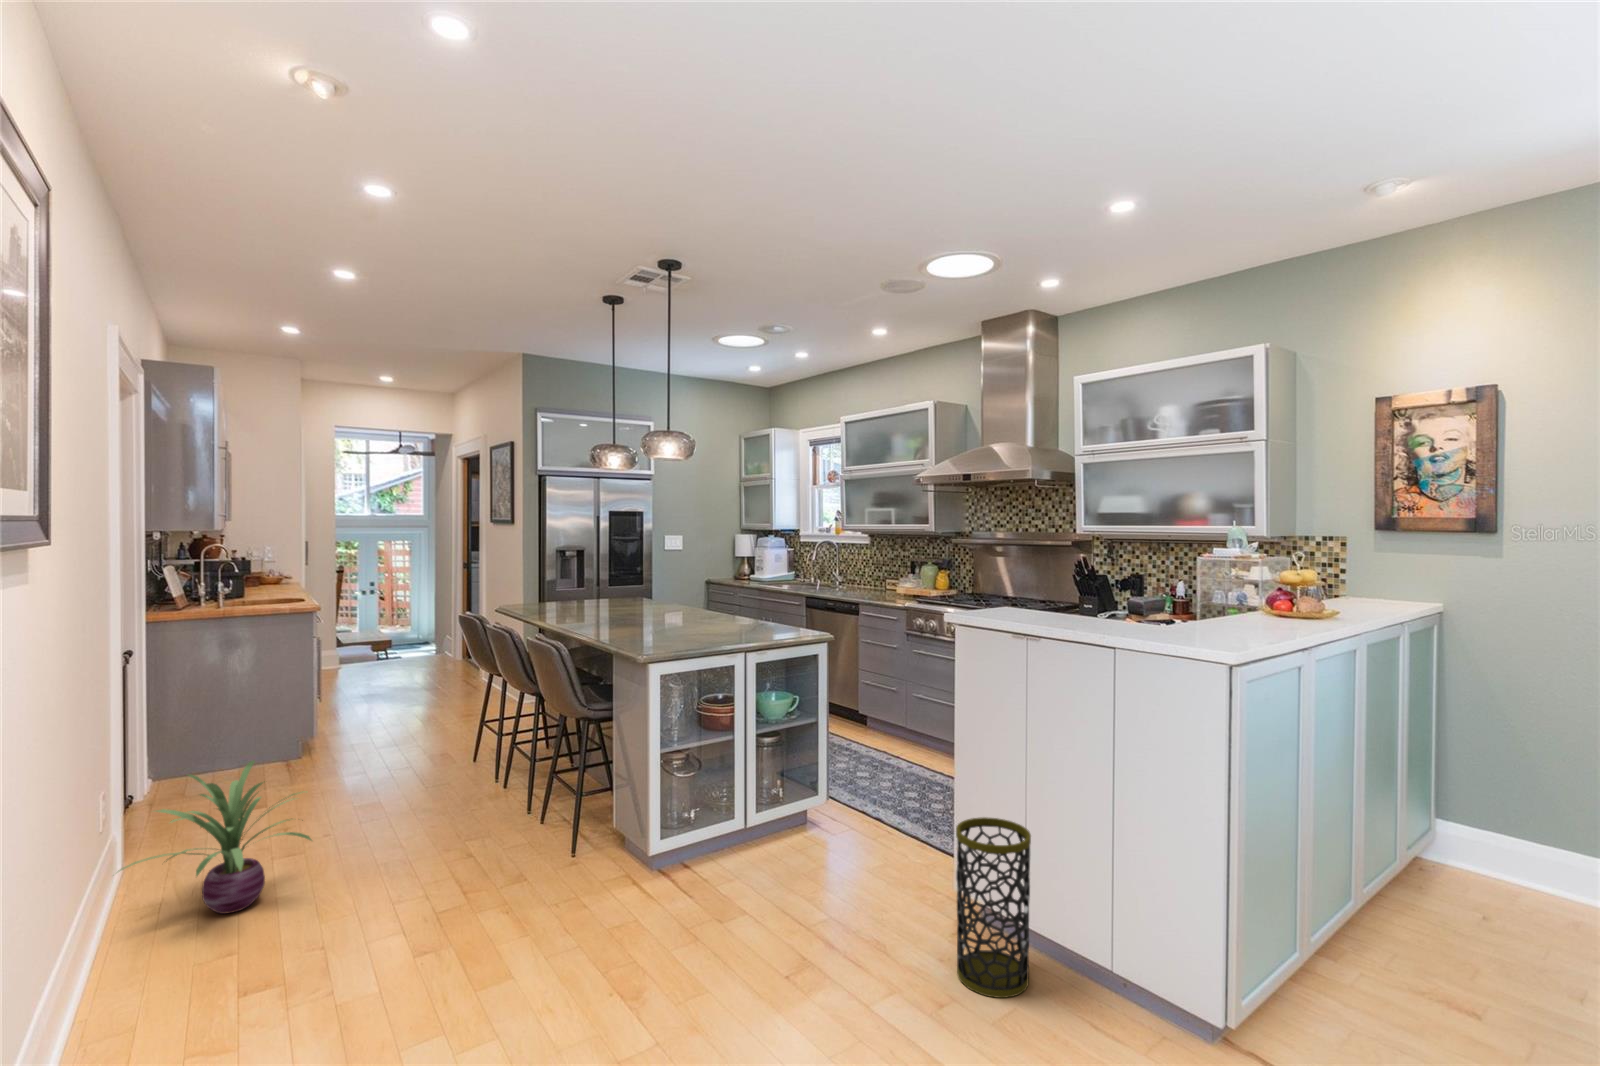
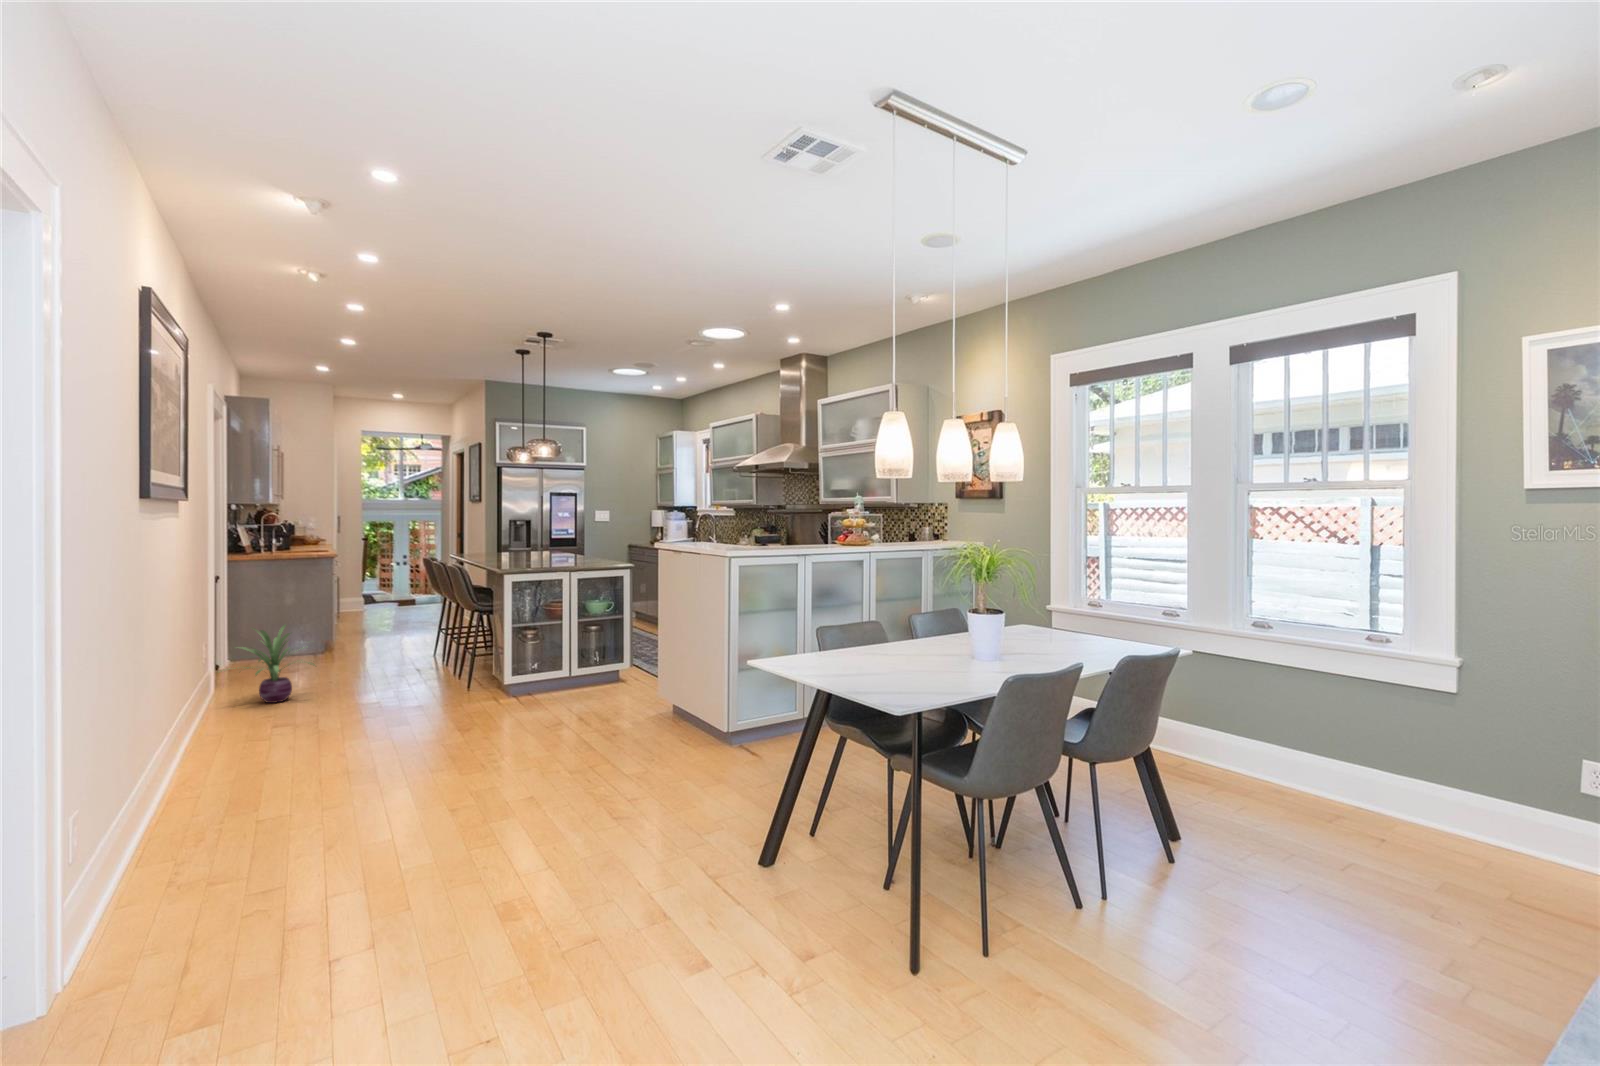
trash can: present [956,817,1031,998] -> none [629,647,668,731]

